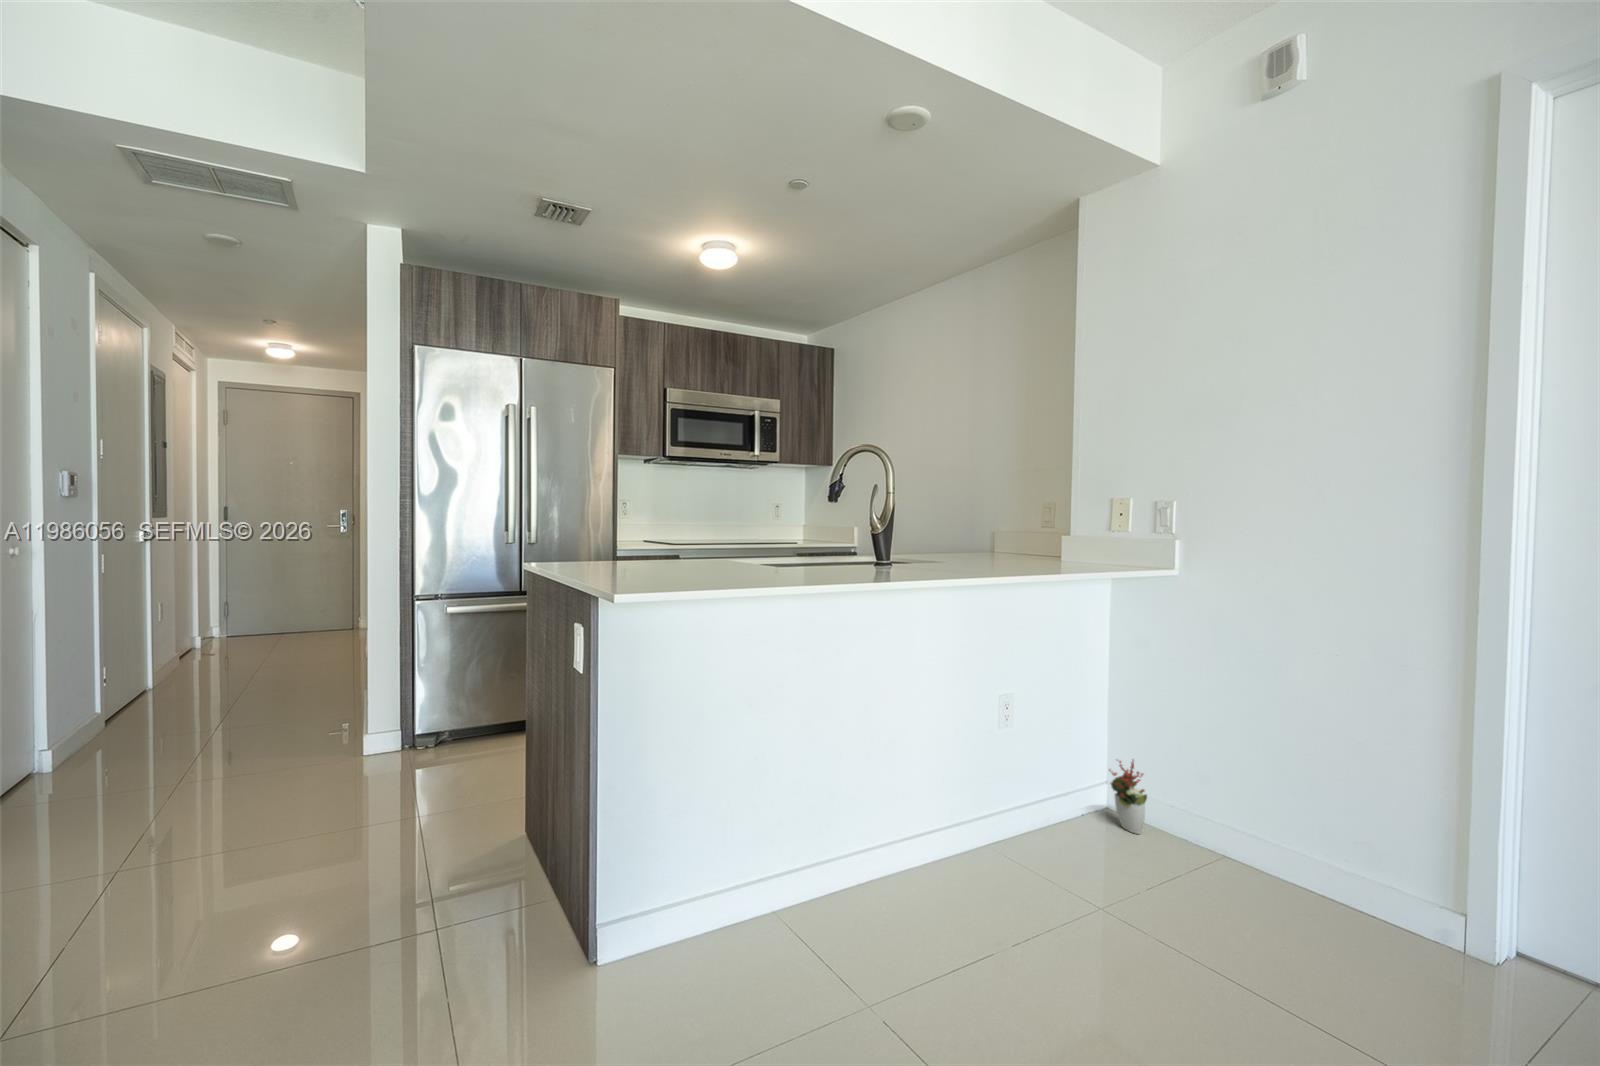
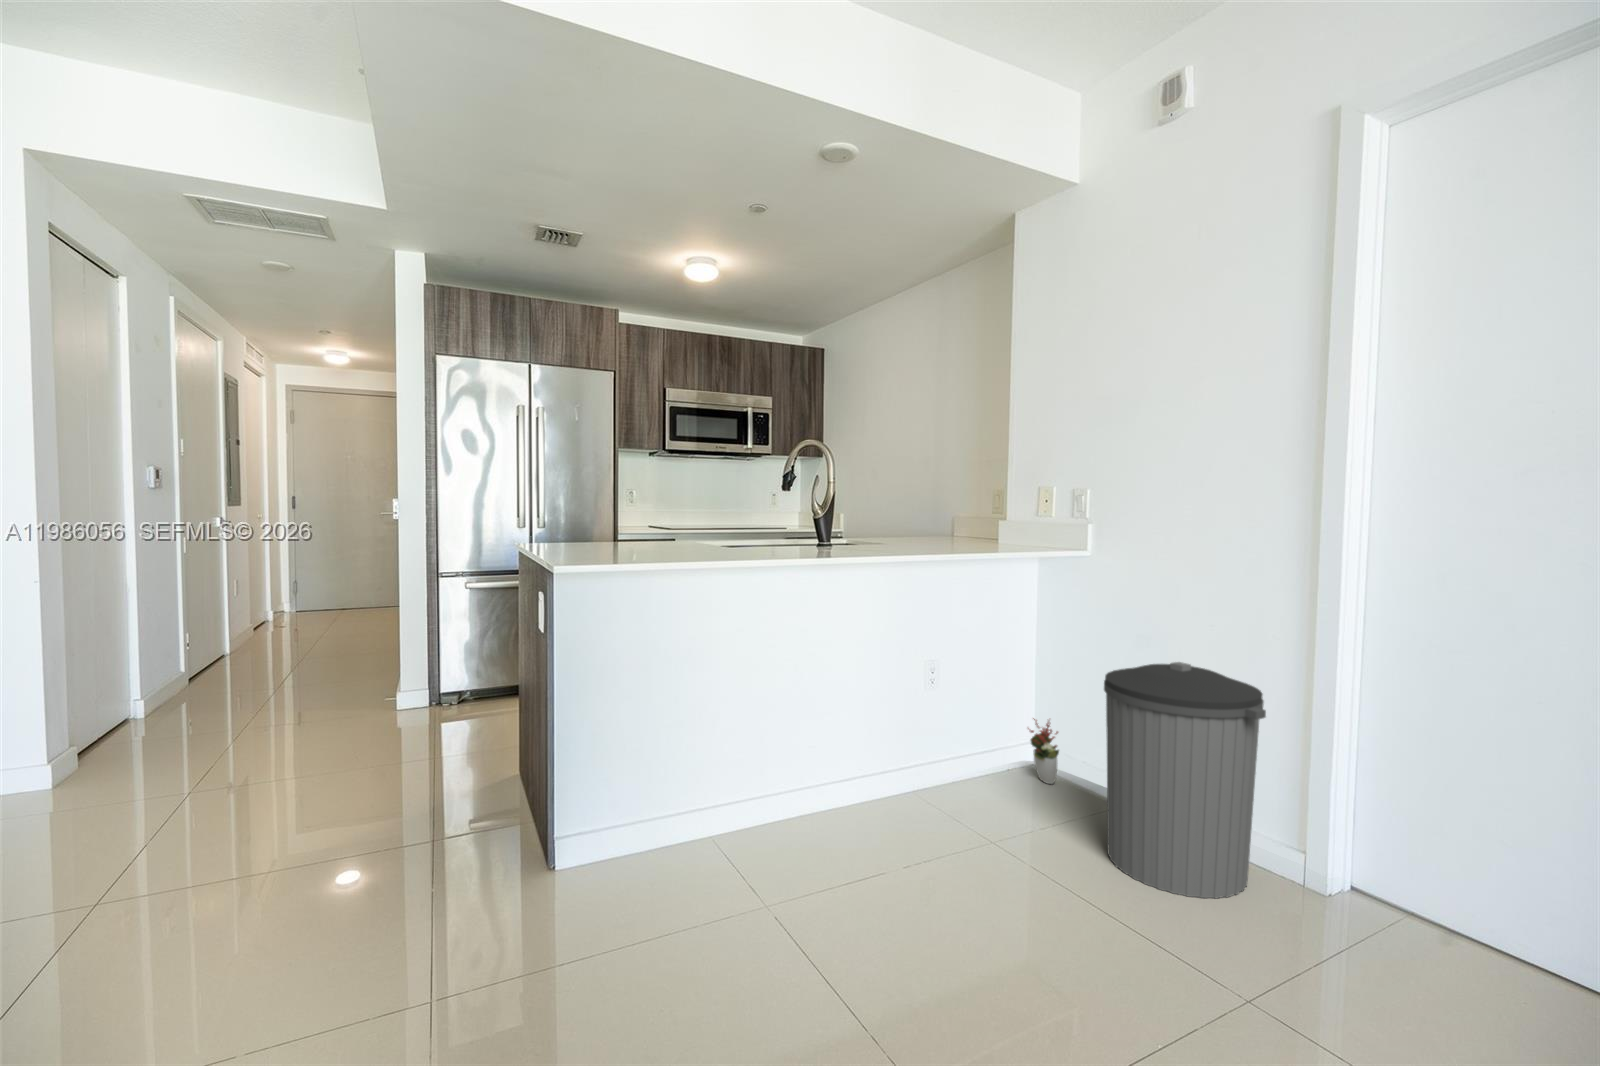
trash can: none [1225,699,1435,975] -> present [1104,662,1266,898]

